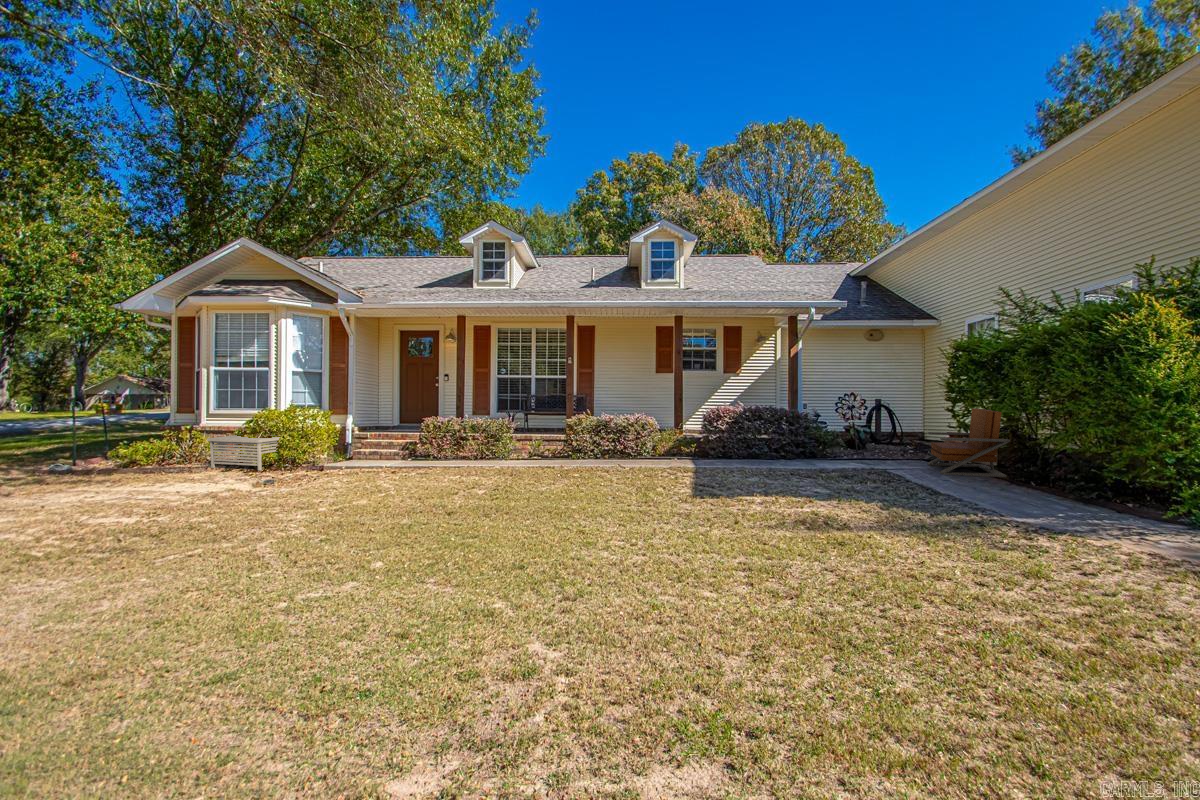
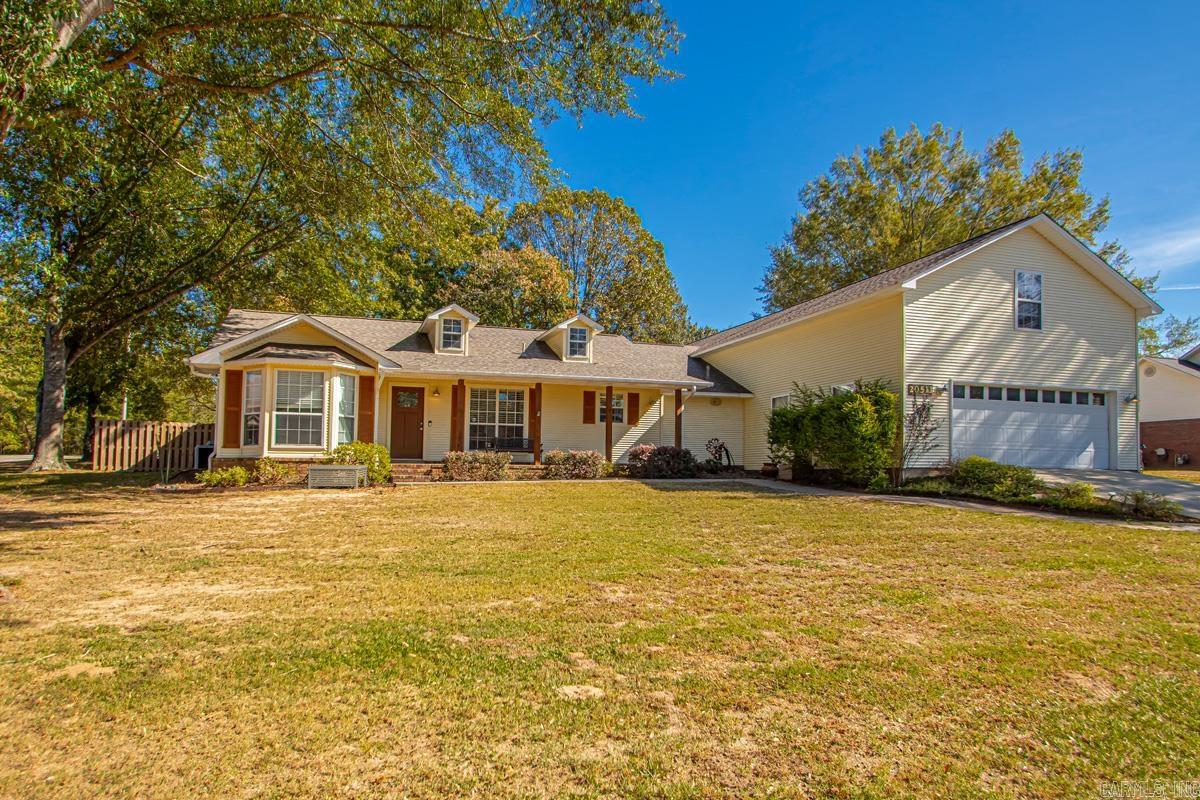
lounge chair: present [928,408,1010,477] -> none [761,447,801,482]

